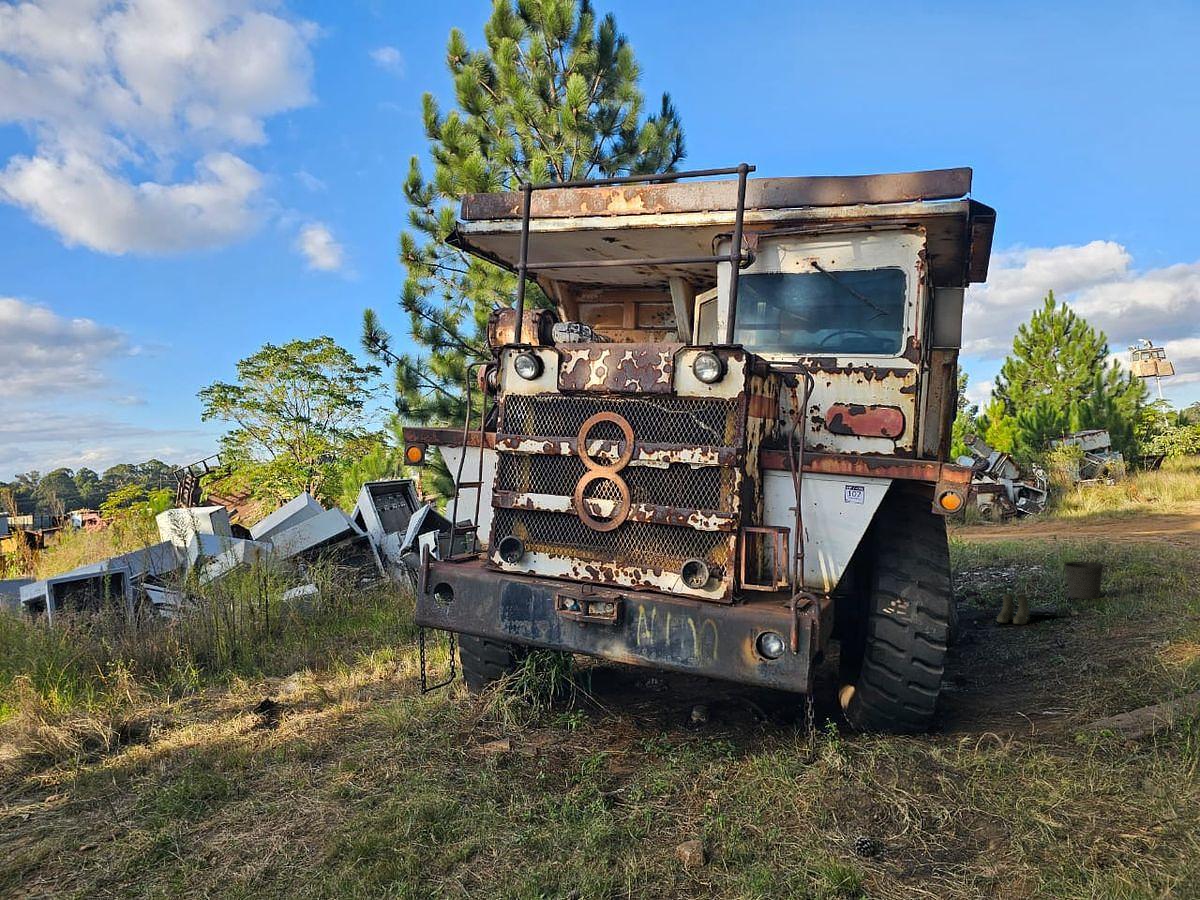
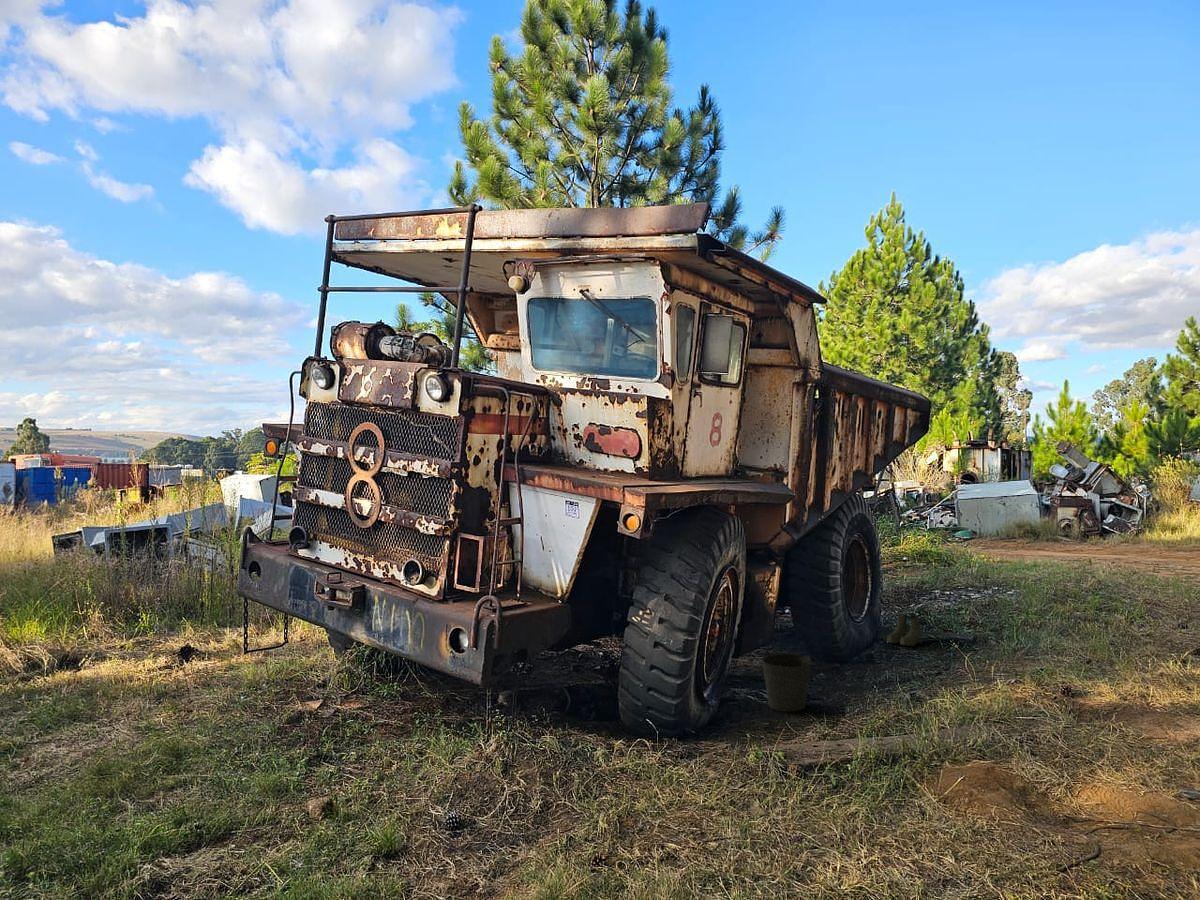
bucket: present [1064,562,1103,599] -> present [762,653,812,712]

